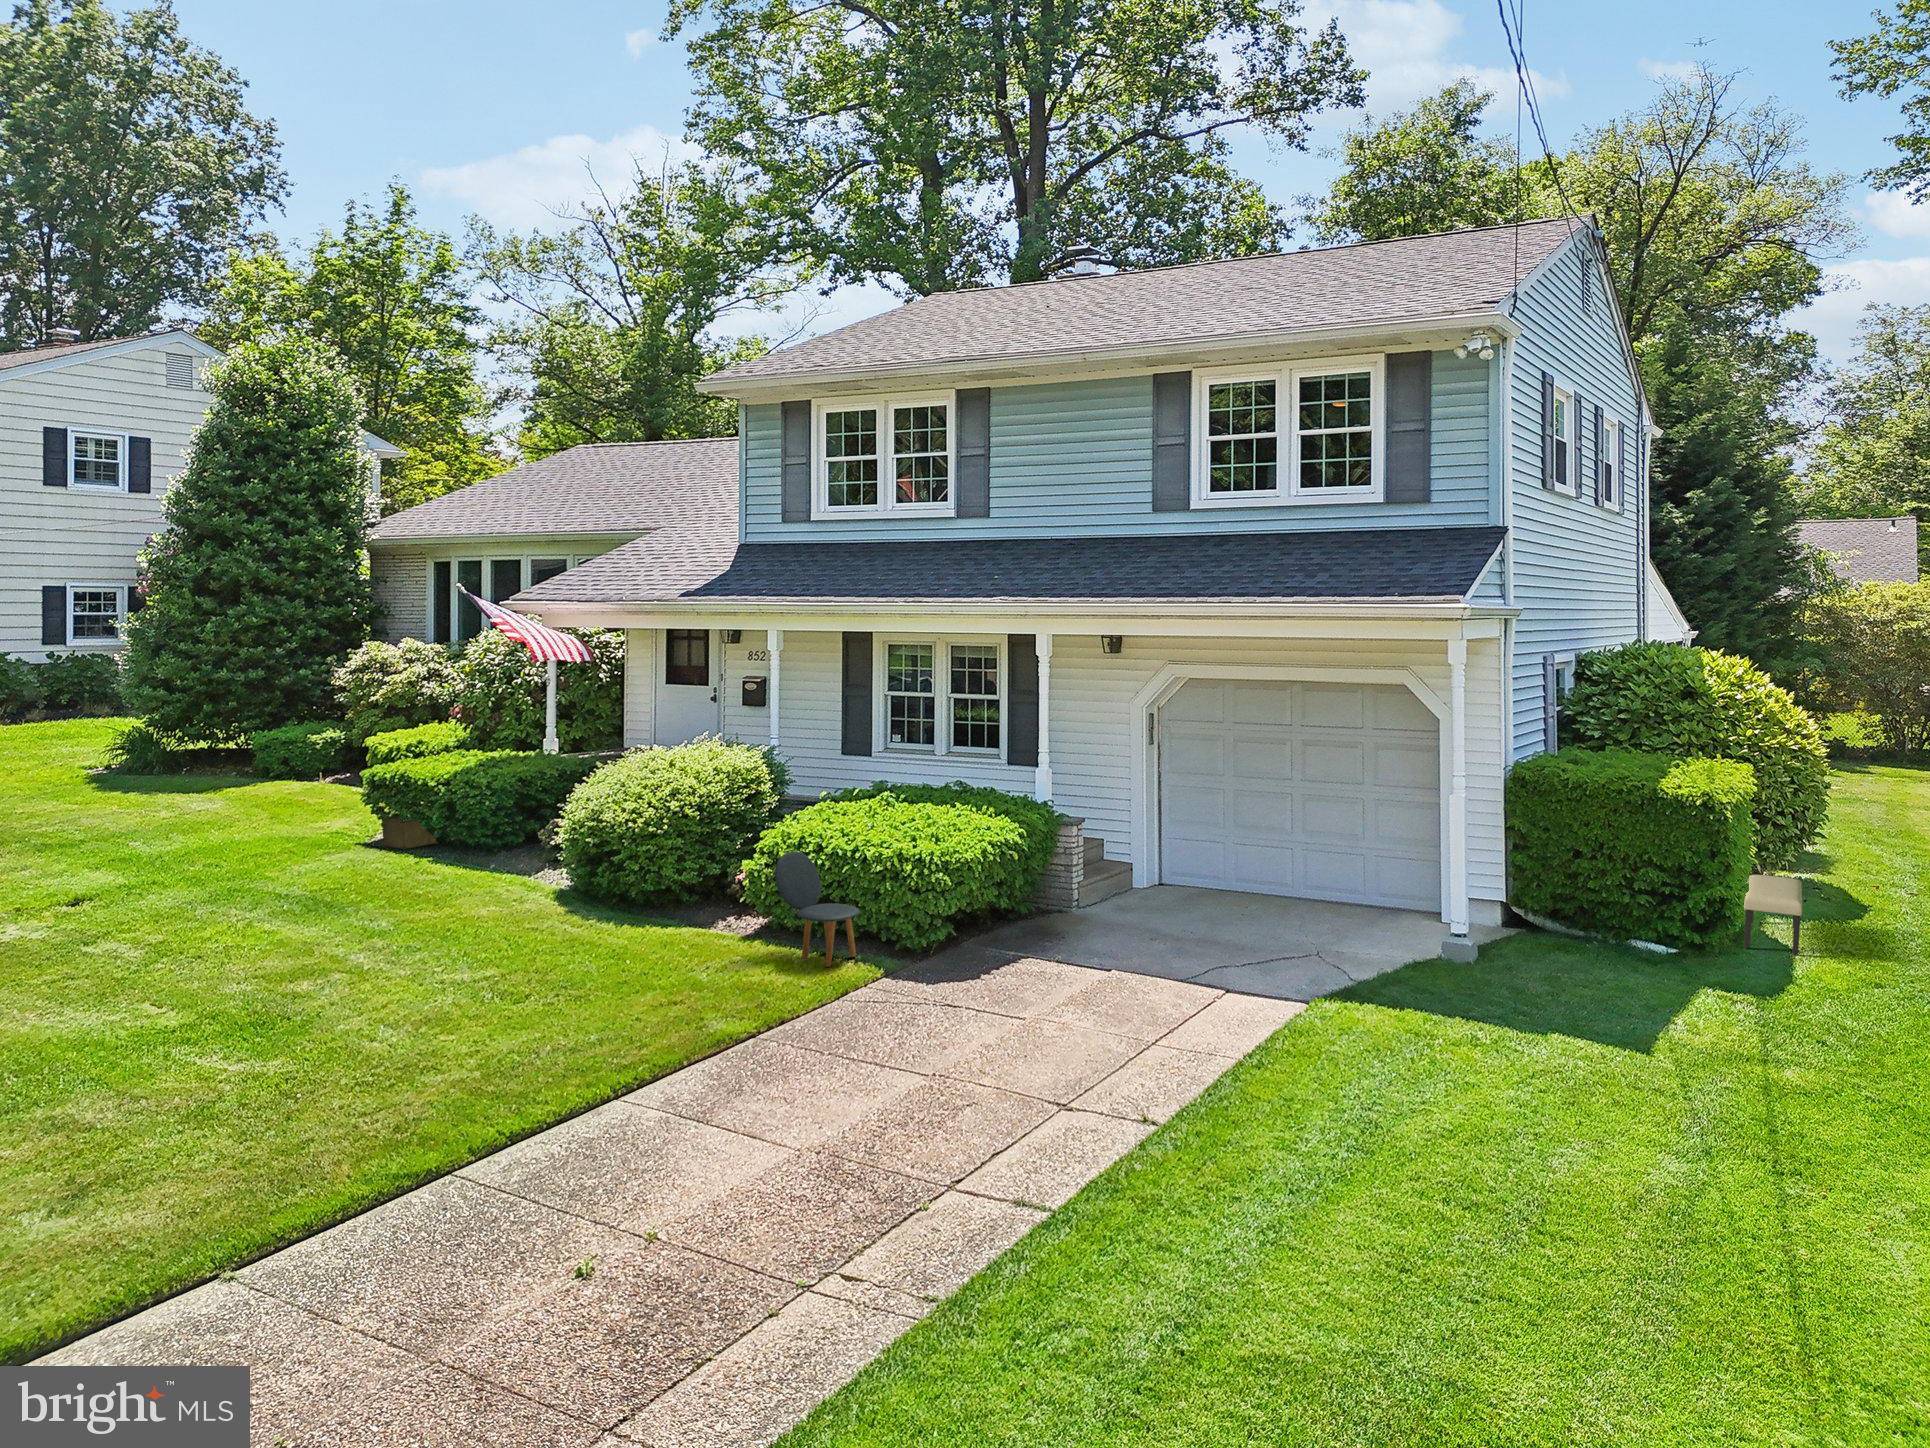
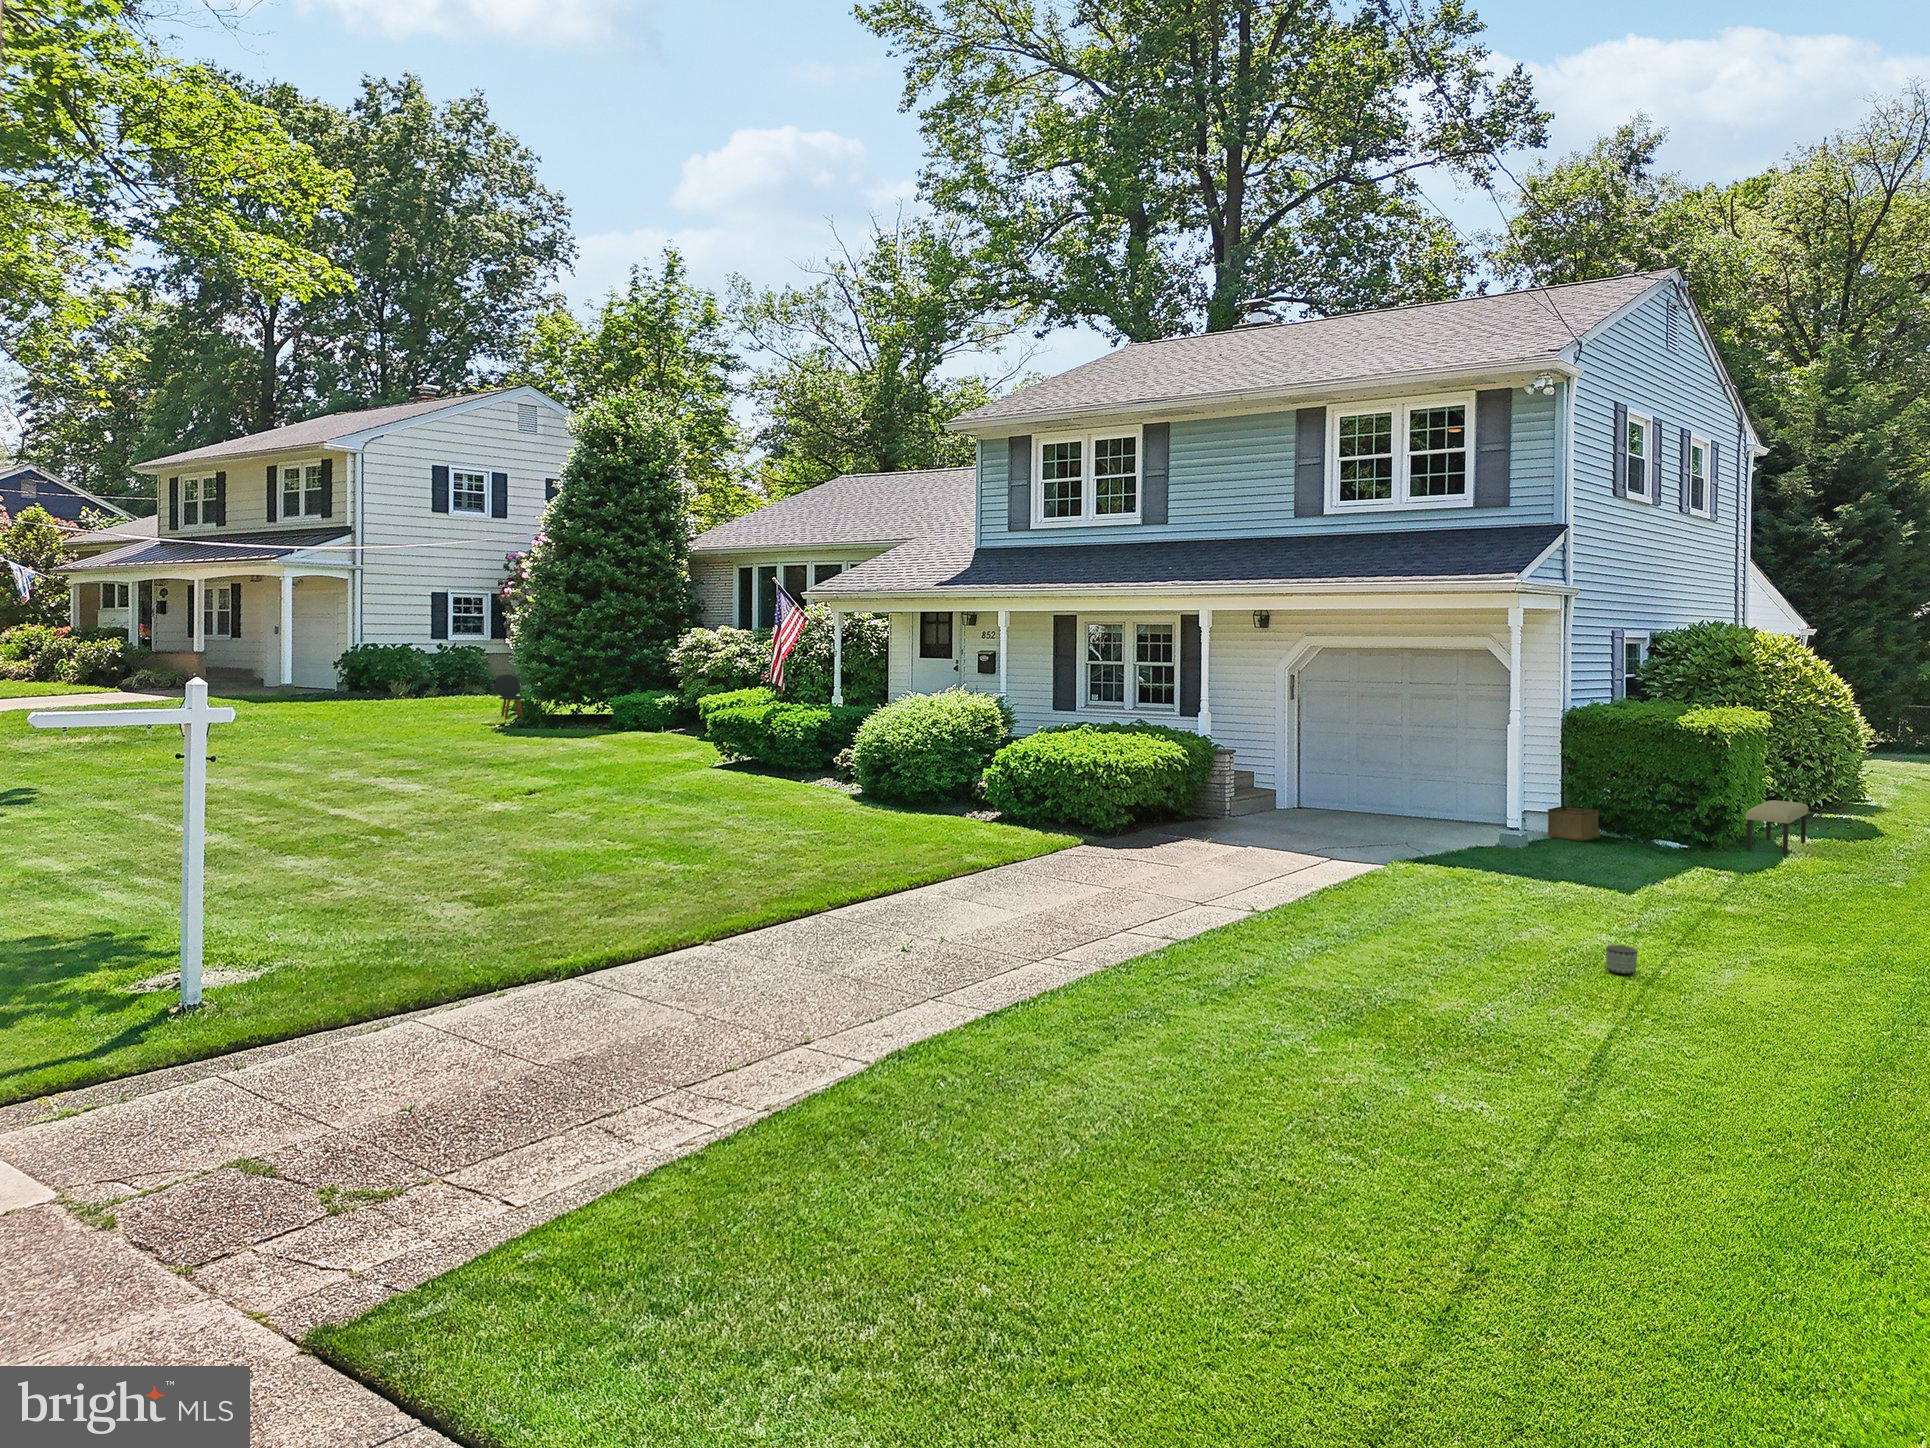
storage bin: present [381,816,438,850] -> present [1548,806,1599,841]
chair: present [775,851,860,967] -> present [494,675,525,718]
planter: none [1813,1291,1874,1357] -> present [1606,945,1637,975]

